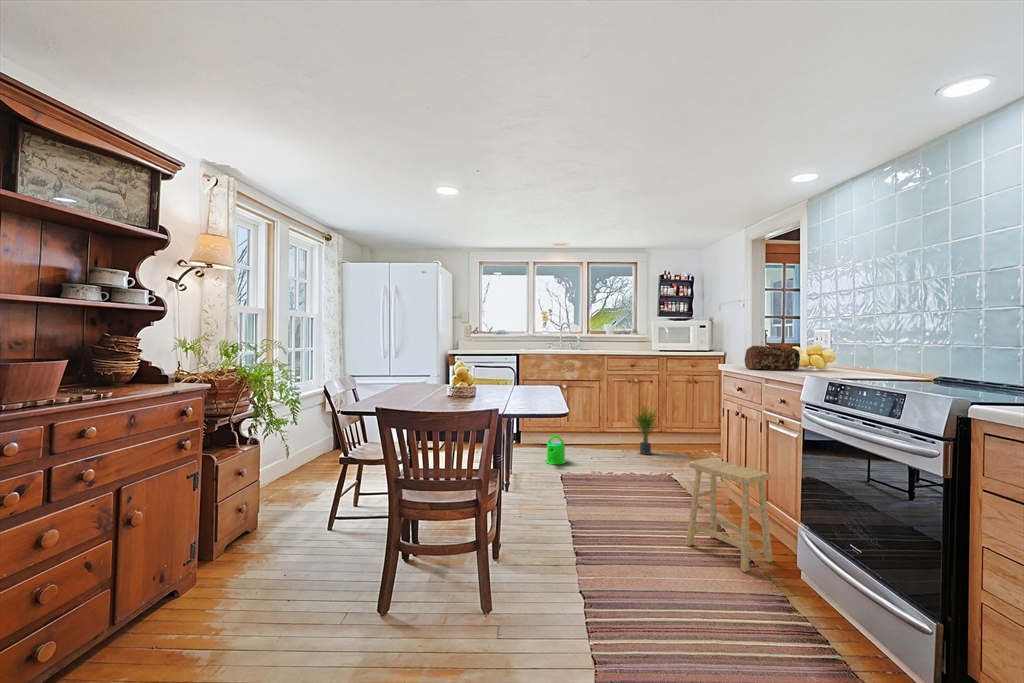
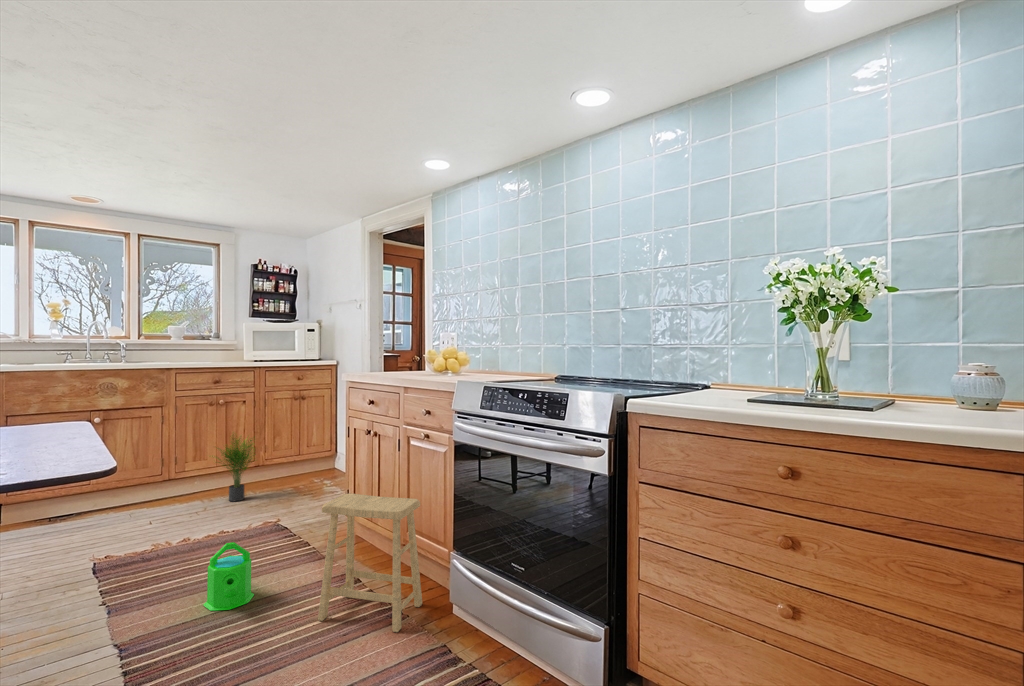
bread loaf: present [744,346,800,370] -> none [377,349,434,377]
watering can: present [546,435,566,464] -> present [204,542,254,611]

